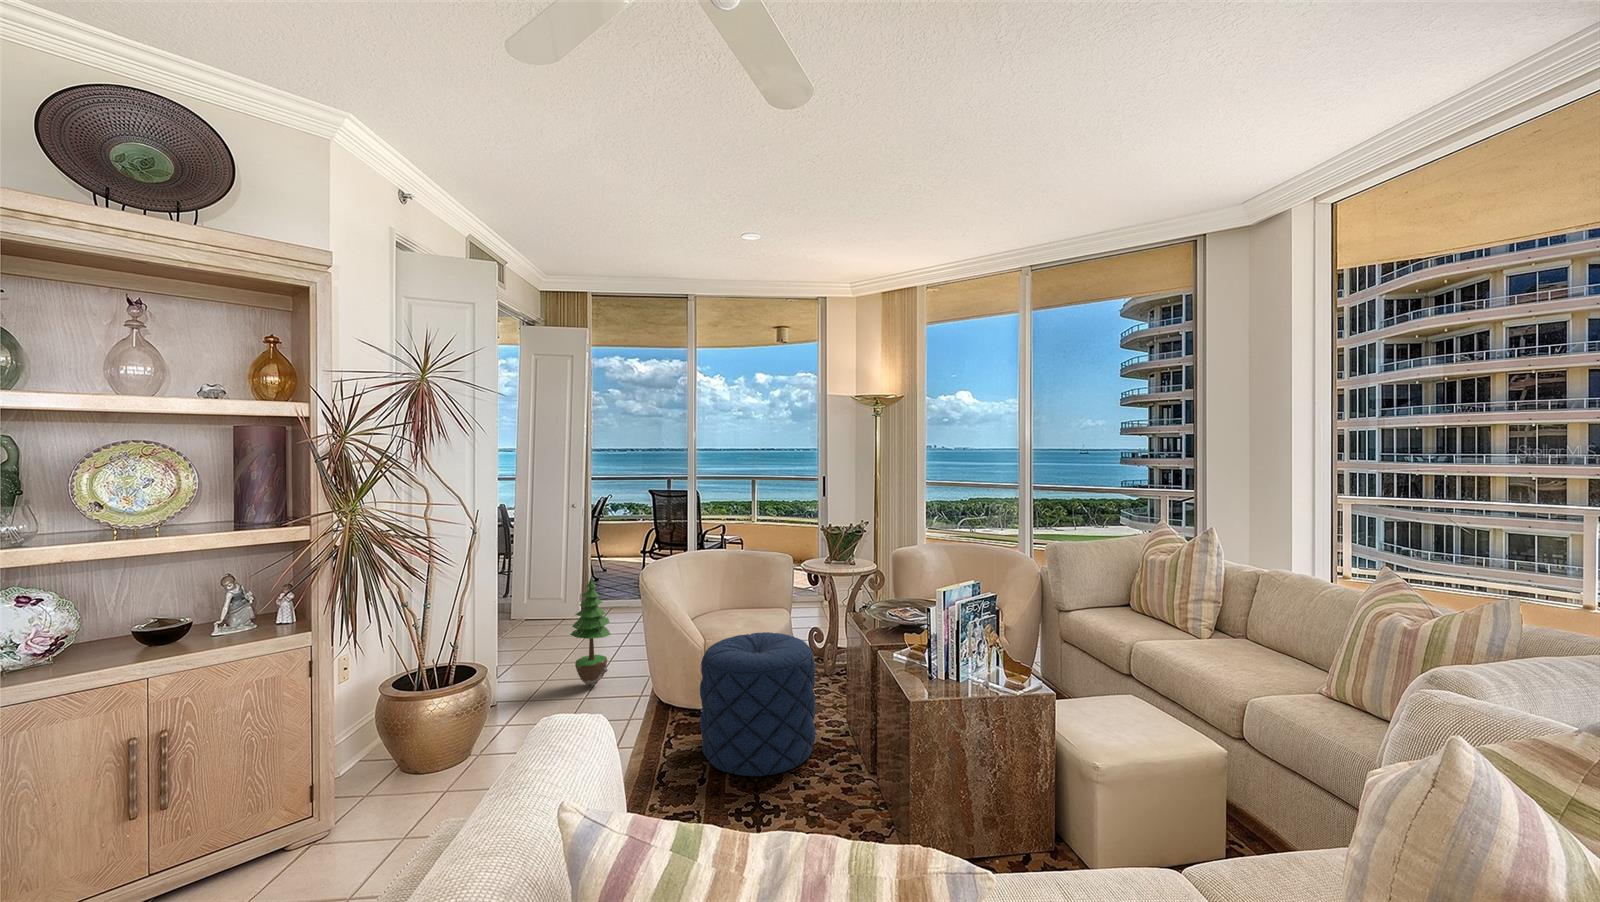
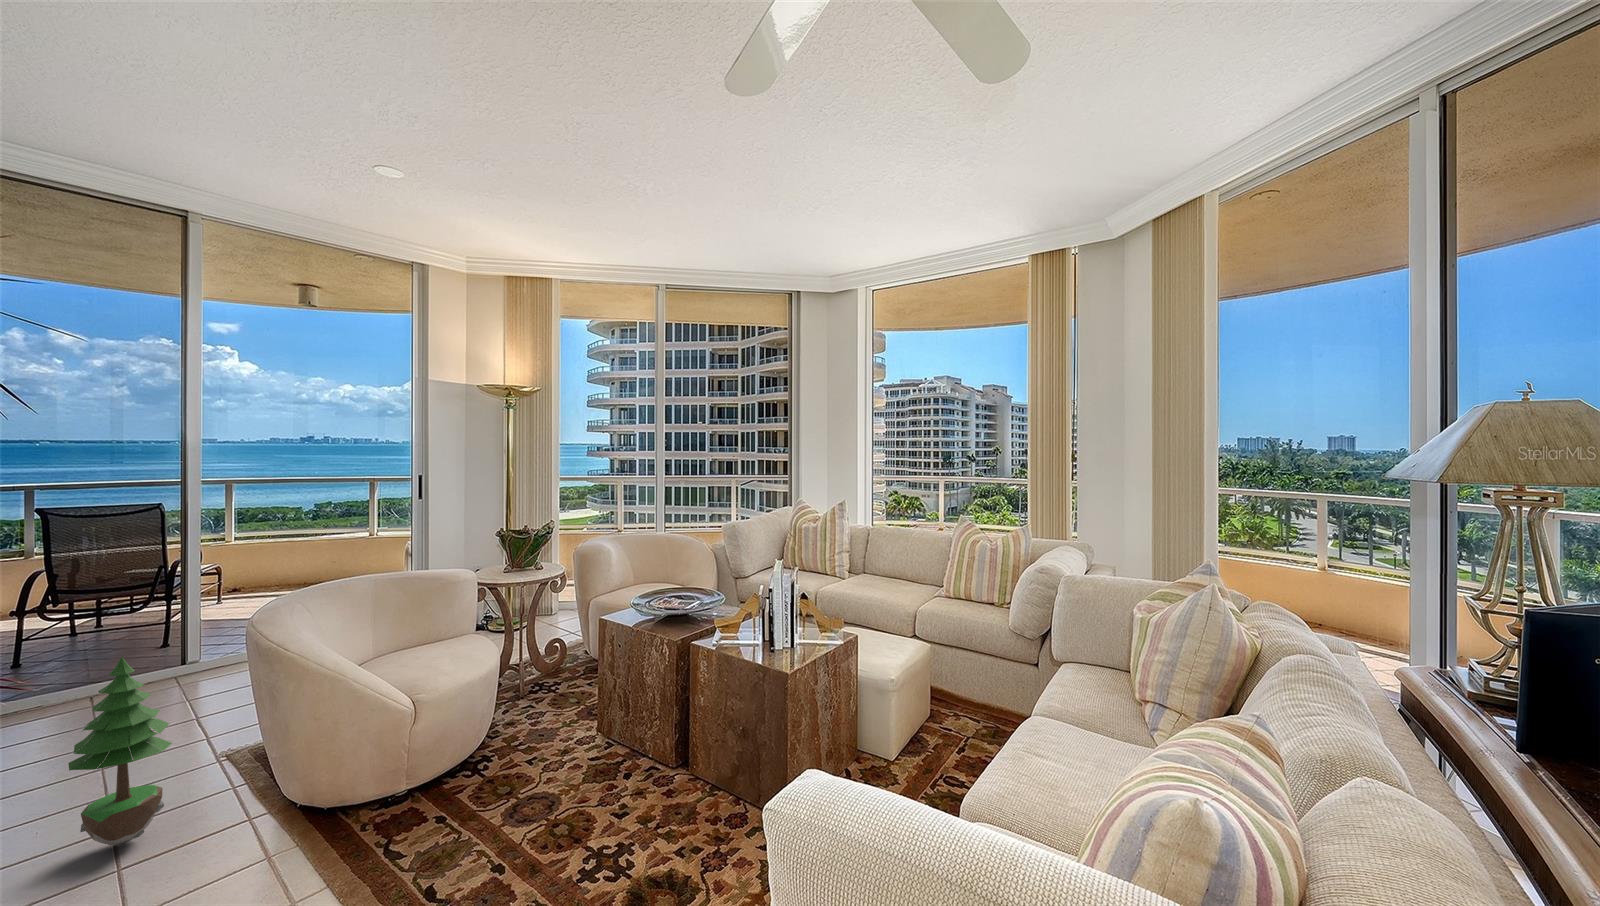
pouf: present [700,632,816,776] -> none [450,655,605,845]

